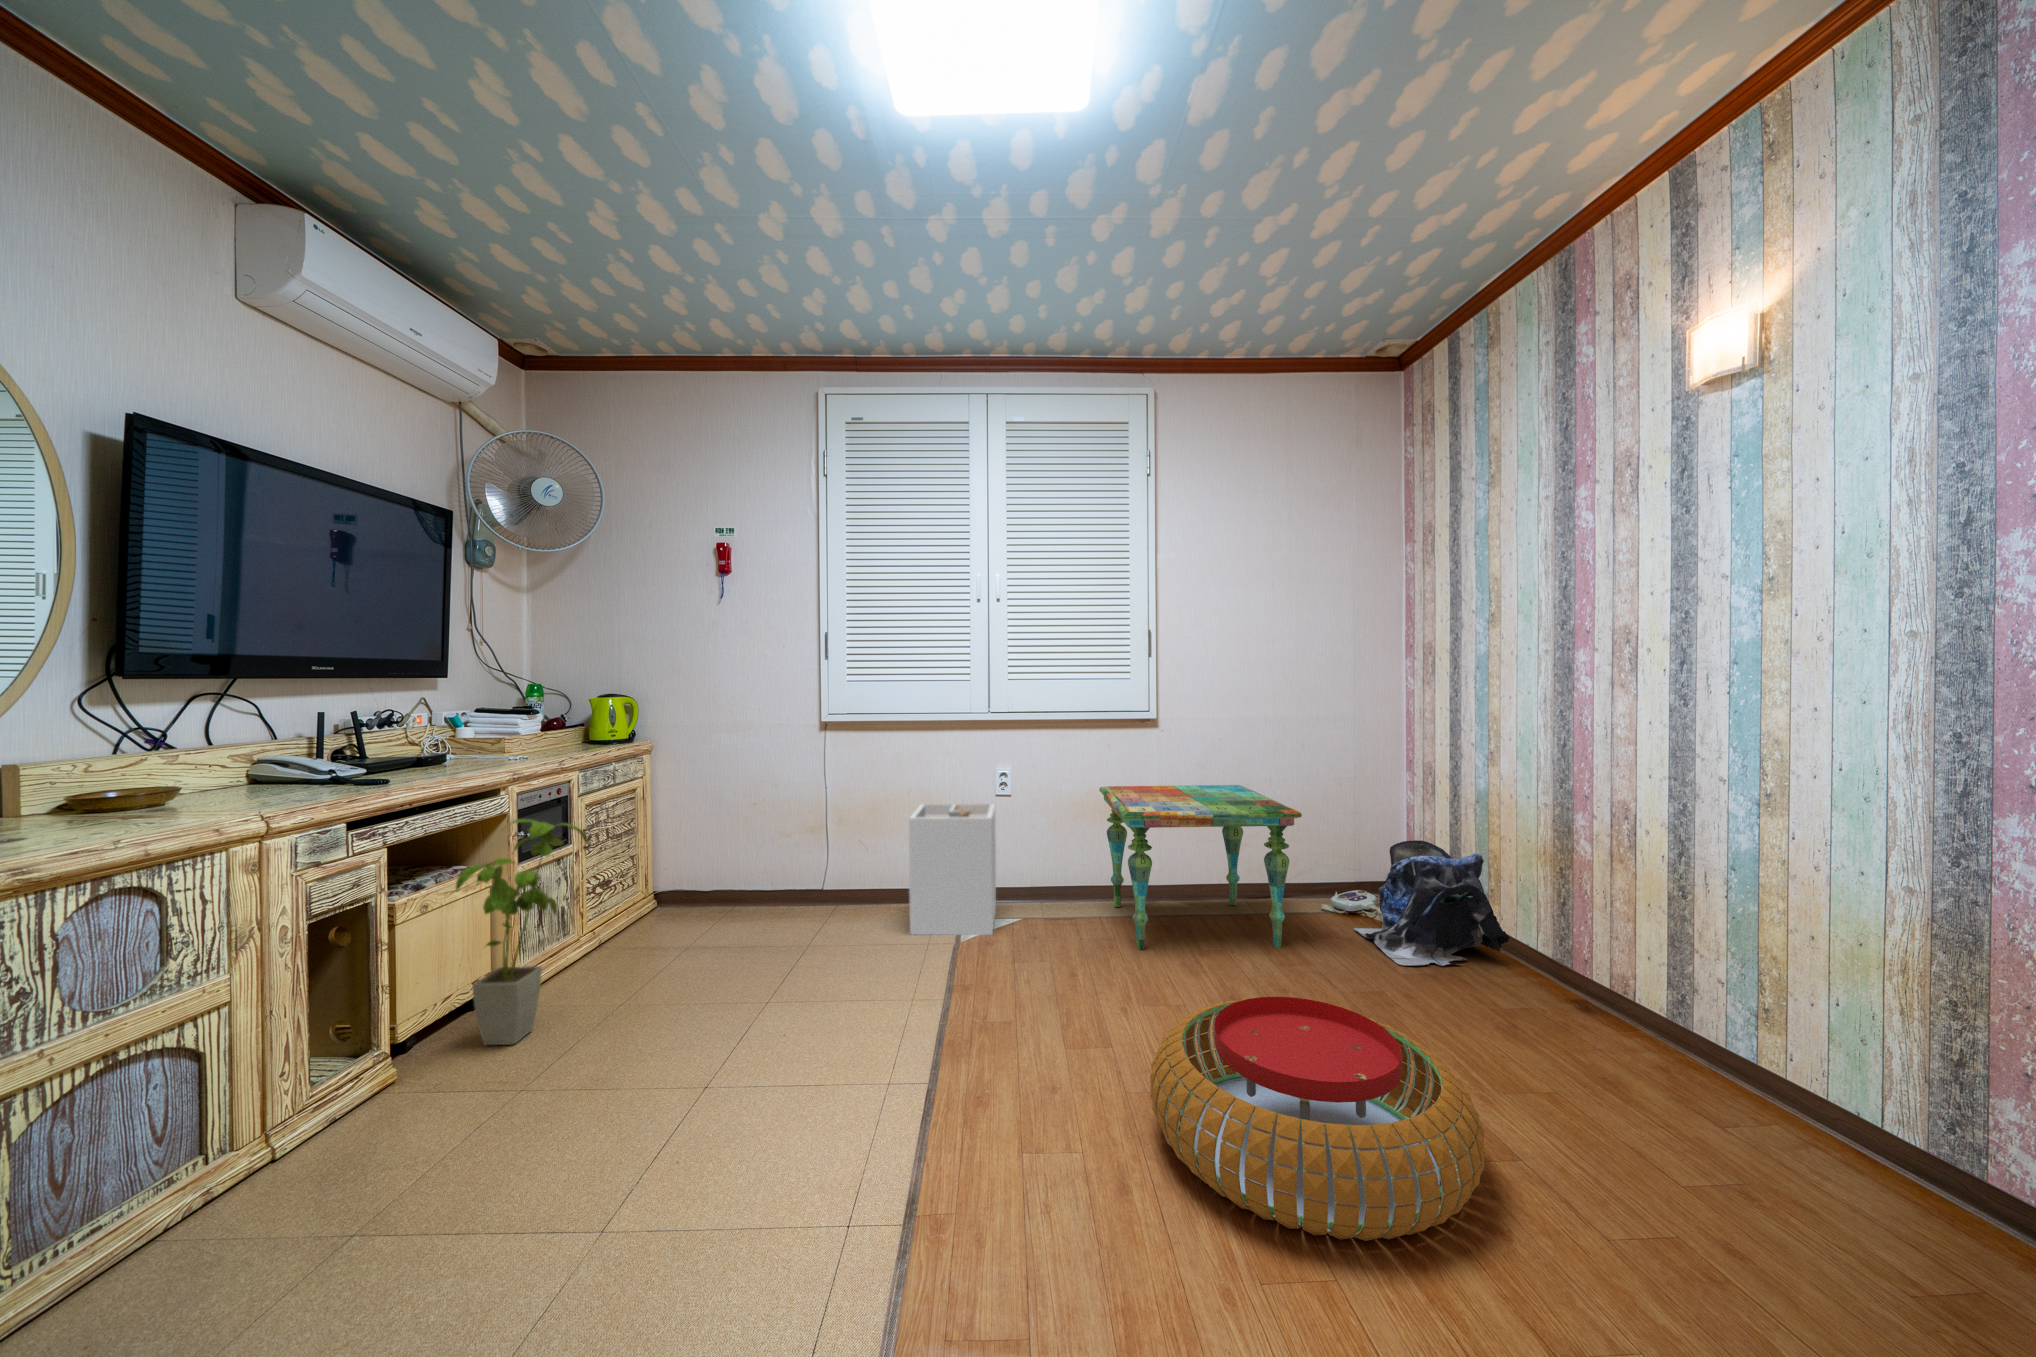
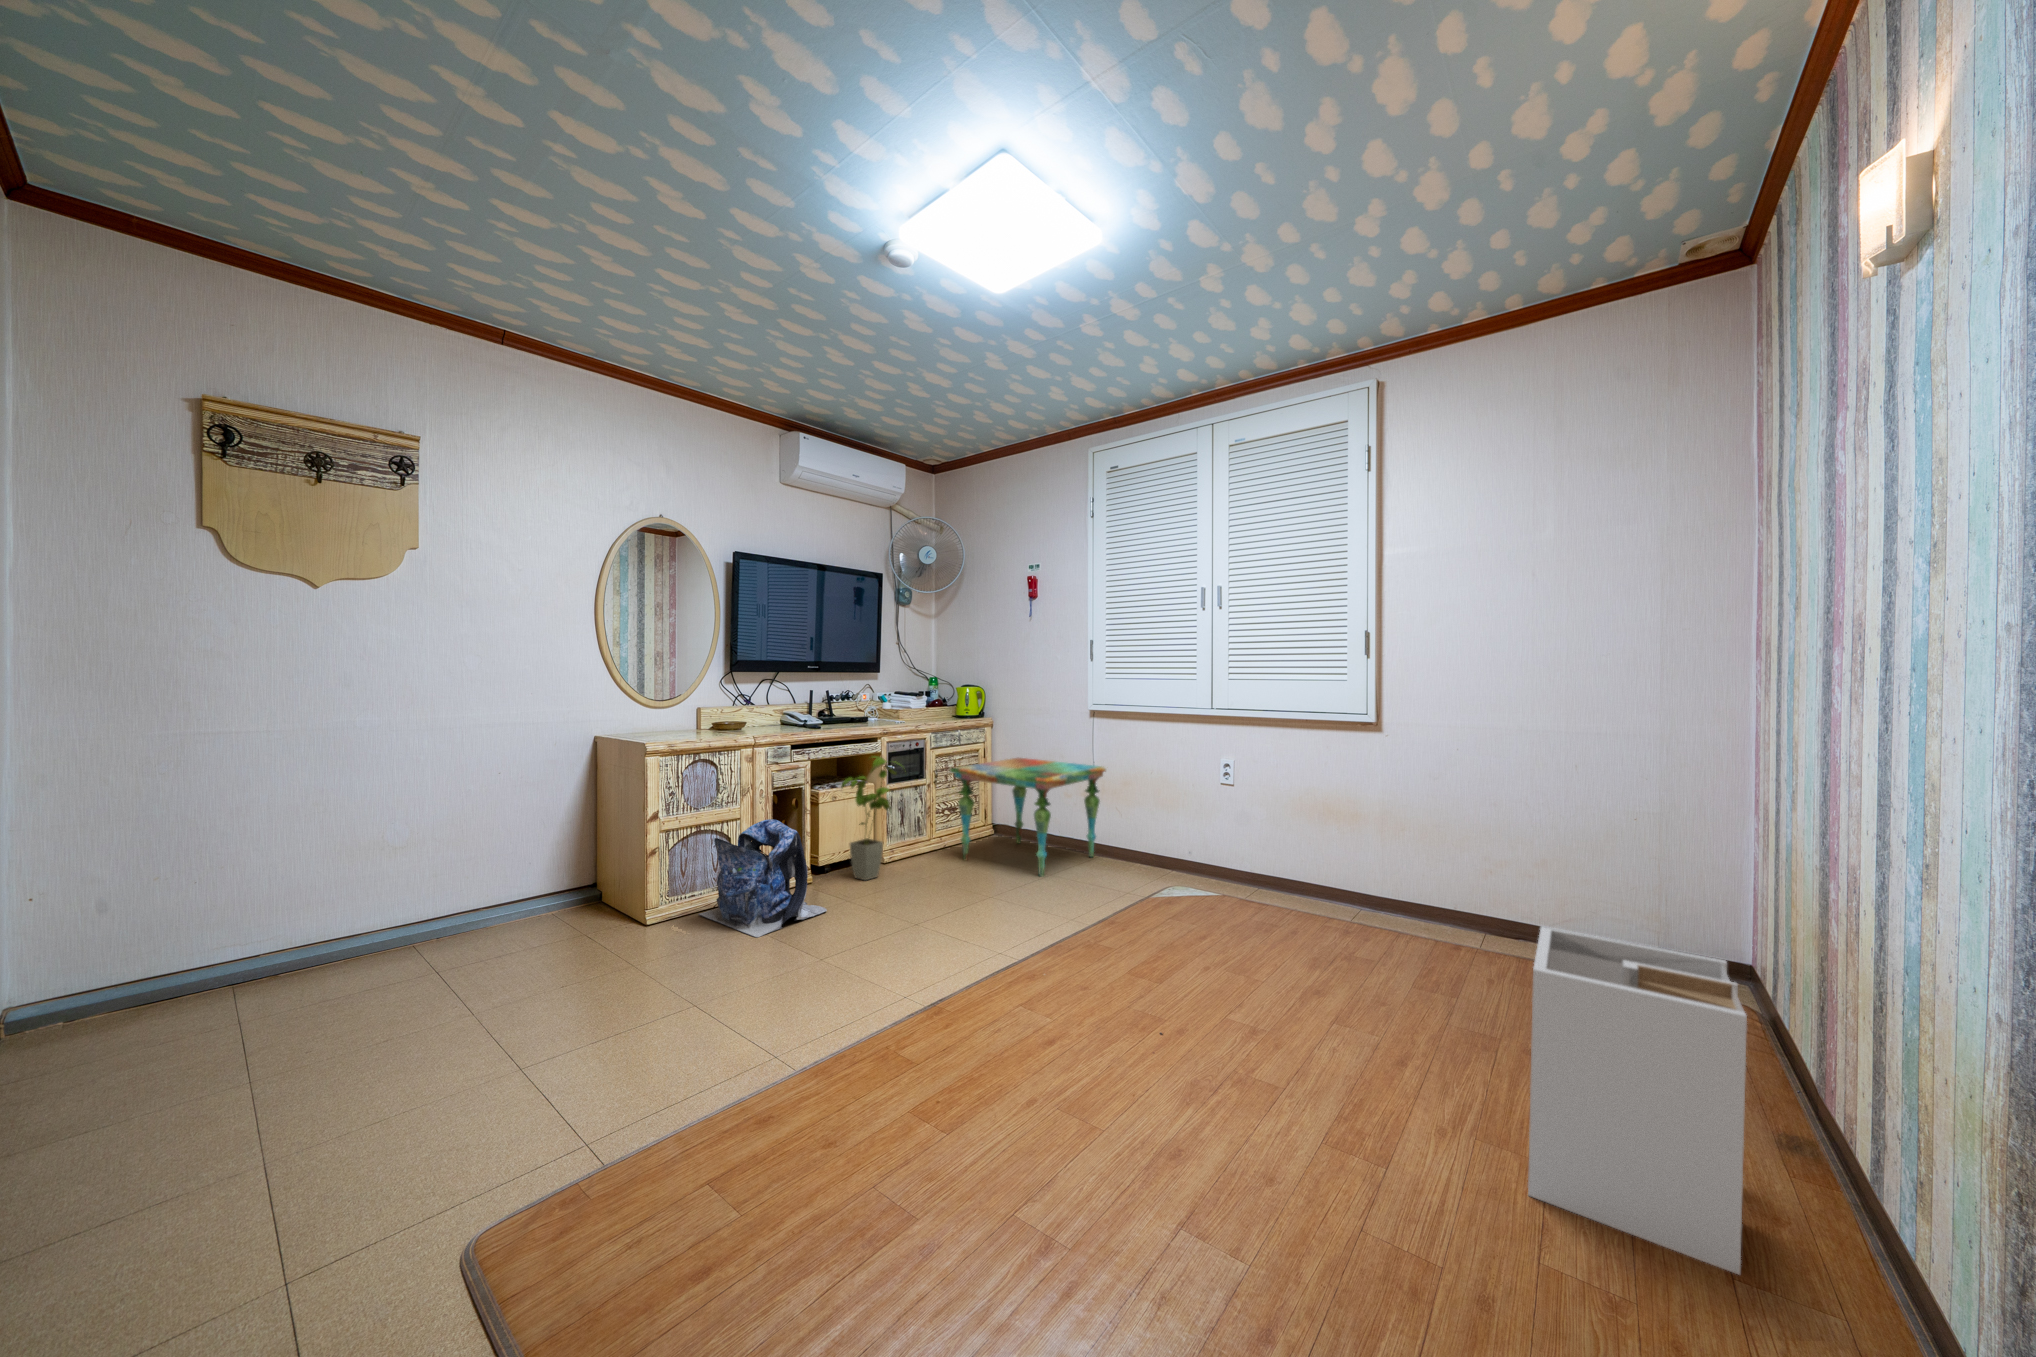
side table: present [1099,785,1302,950] -> present [950,758,1106,877]
laundry hamper: present [909,804,996,935] -> present [1528,926,1747,1274]
backpack: present [1354,840,1509,966] -> present [698,819,827,937]
pouf: present [1150,997,1485,1241] -> none [1093,945,1340,1115]

